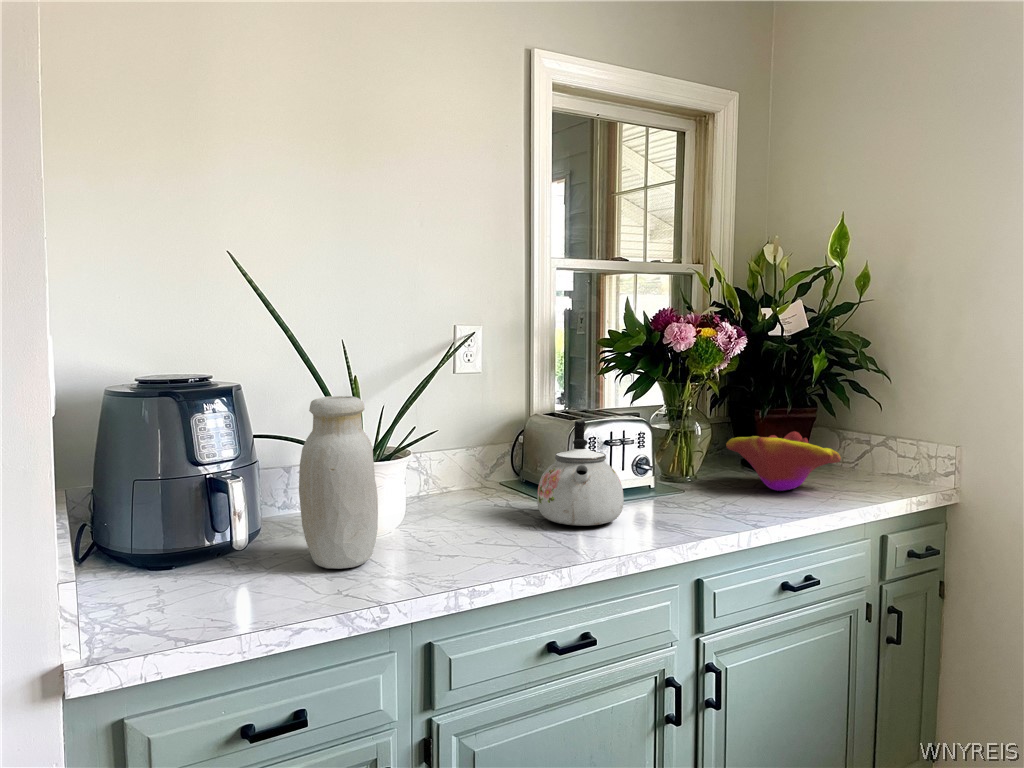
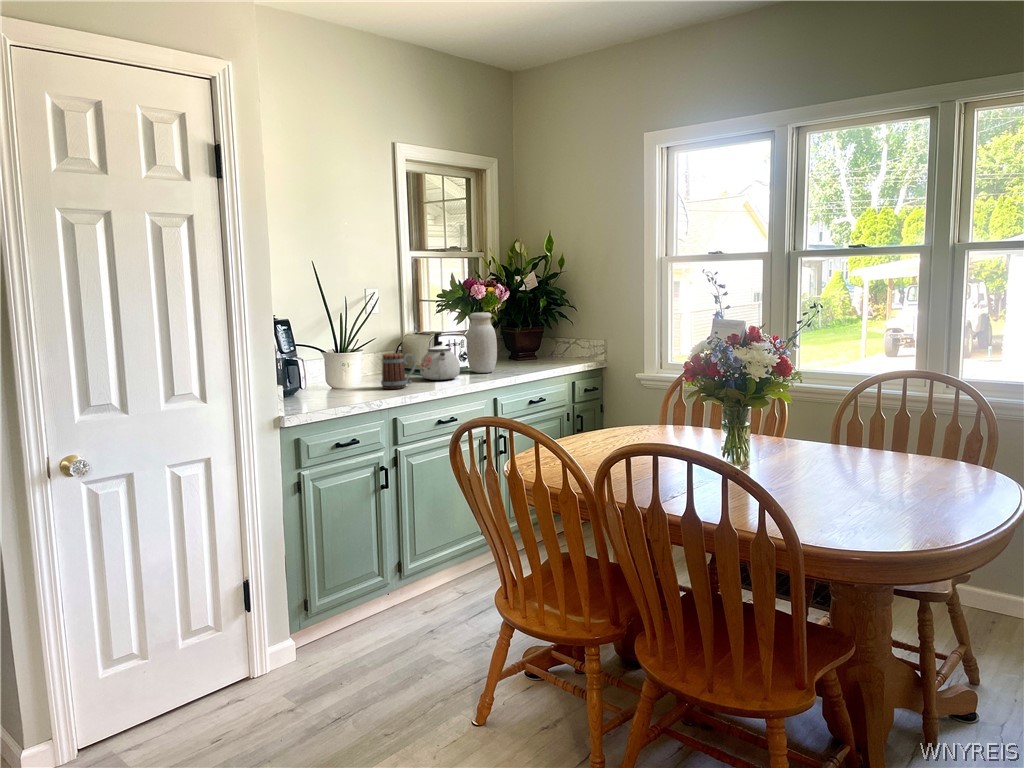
jar: present [299,396,378,569] -> present [467,312,497,373]
decorative bowl: present [726,432,841,491] -> none [501,337,554,365]
mug: none [433,465,514,550] -> present [381,353,416,389]

